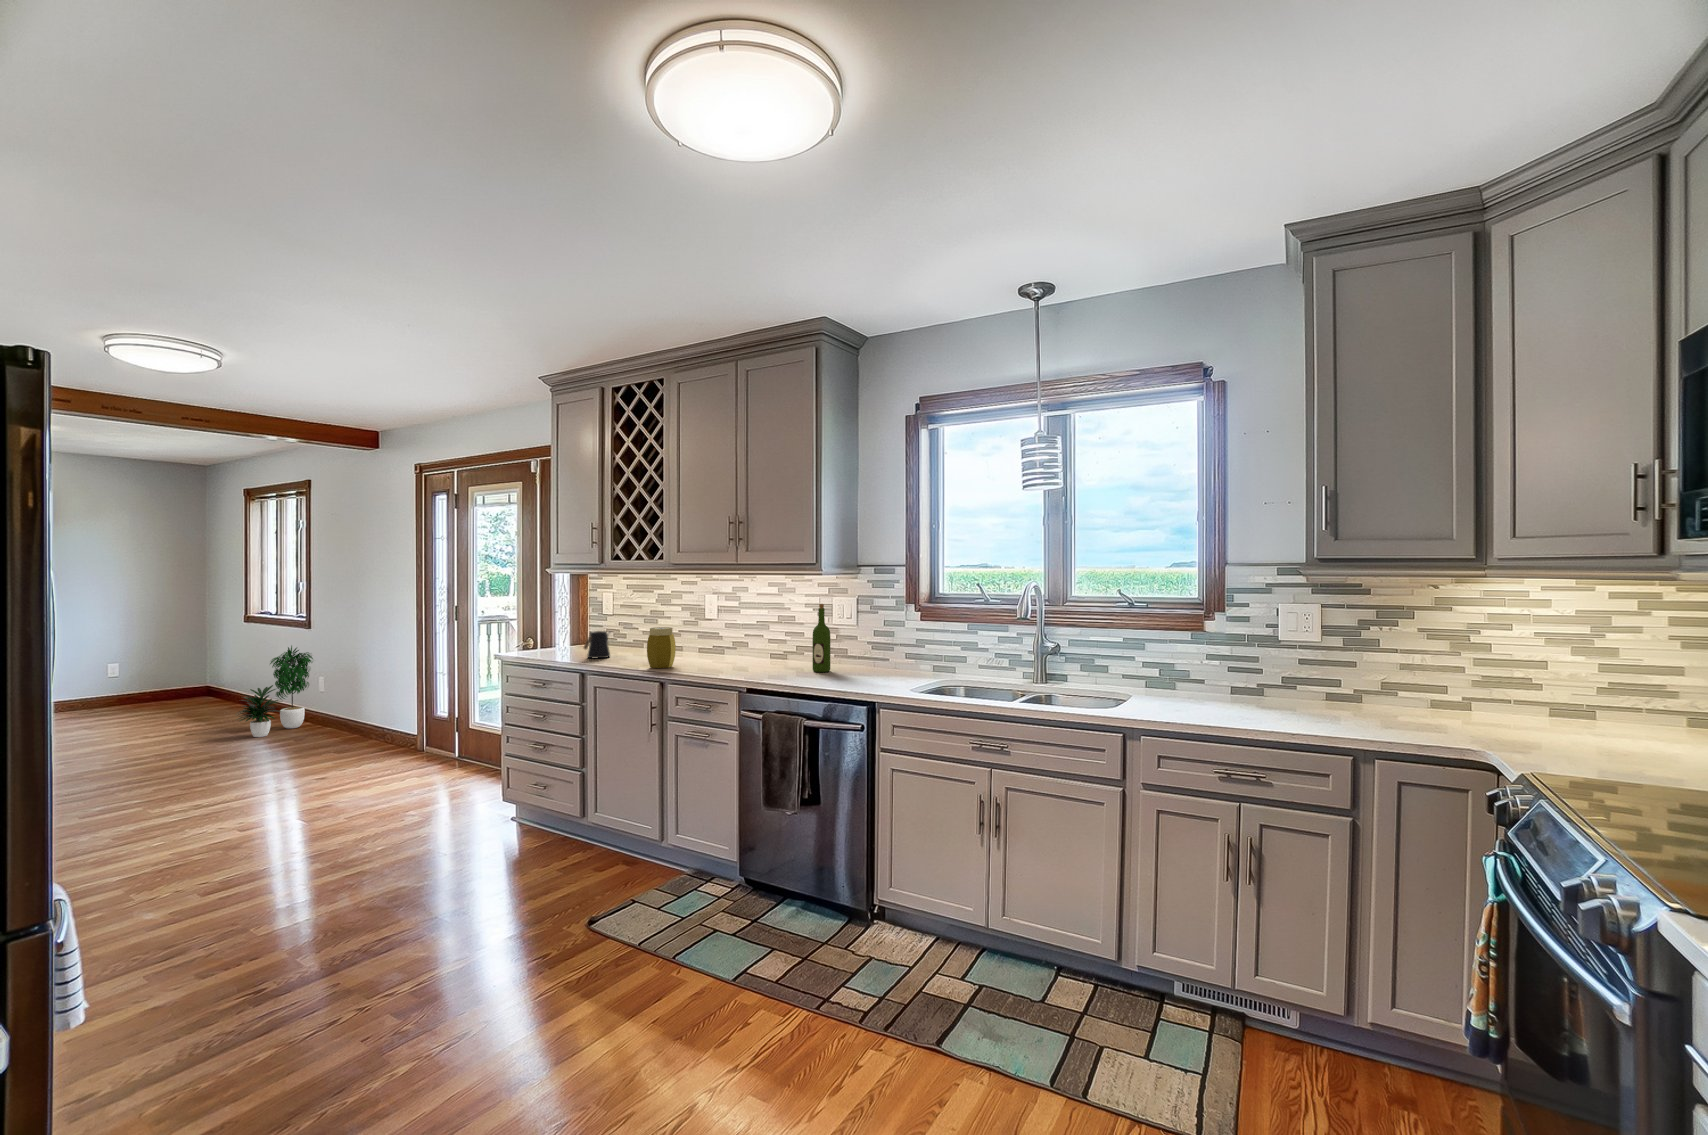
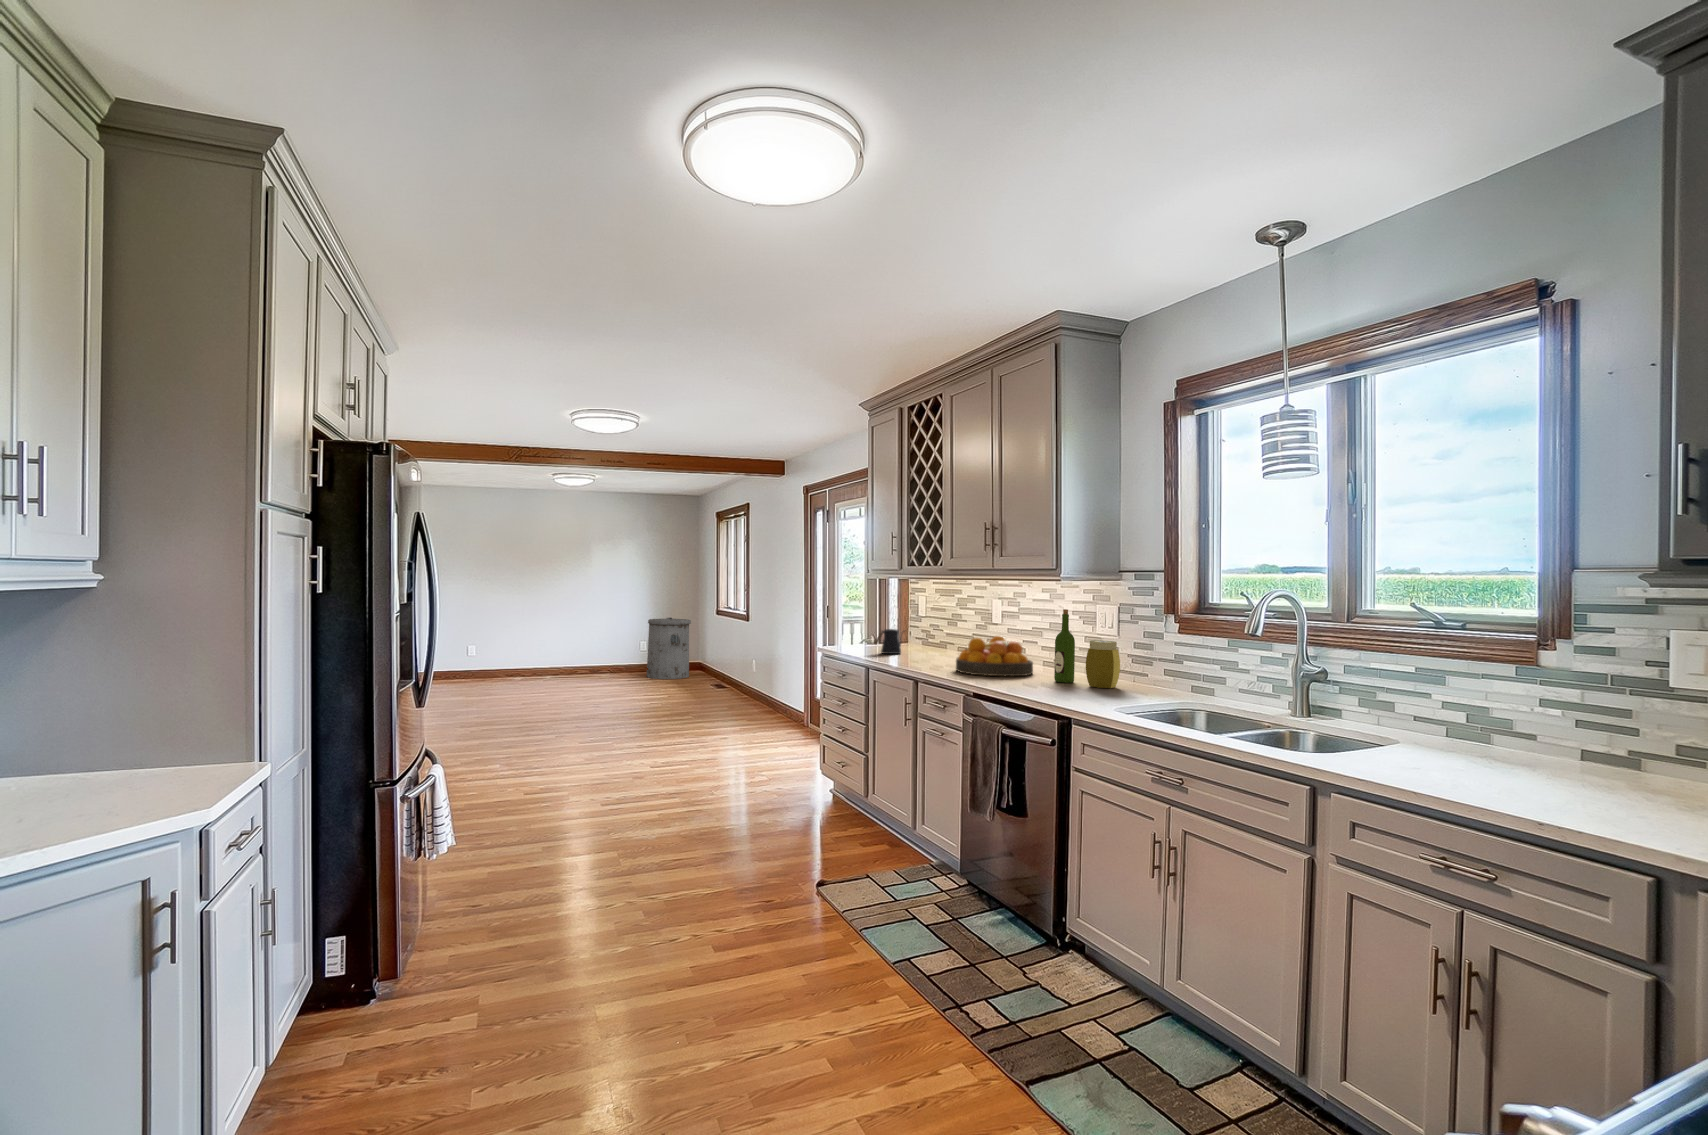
jar: present [647,627,676,668] -> present [1086,640,1120,688]
trash can: none [108,630,186,715] -> present [647,618,691,679]
fruit bowl: none [705,632,781,673] -> present [956,636,1033,676]
potted plant: present [236,646,313,737] -> none [700,633,755,703]

